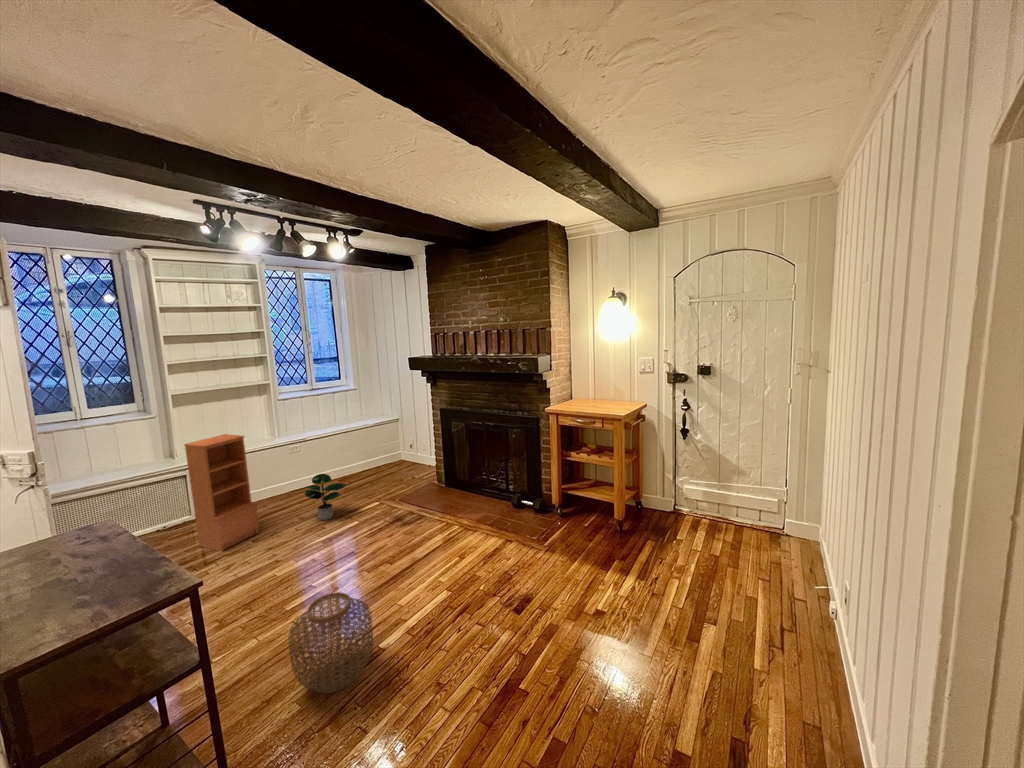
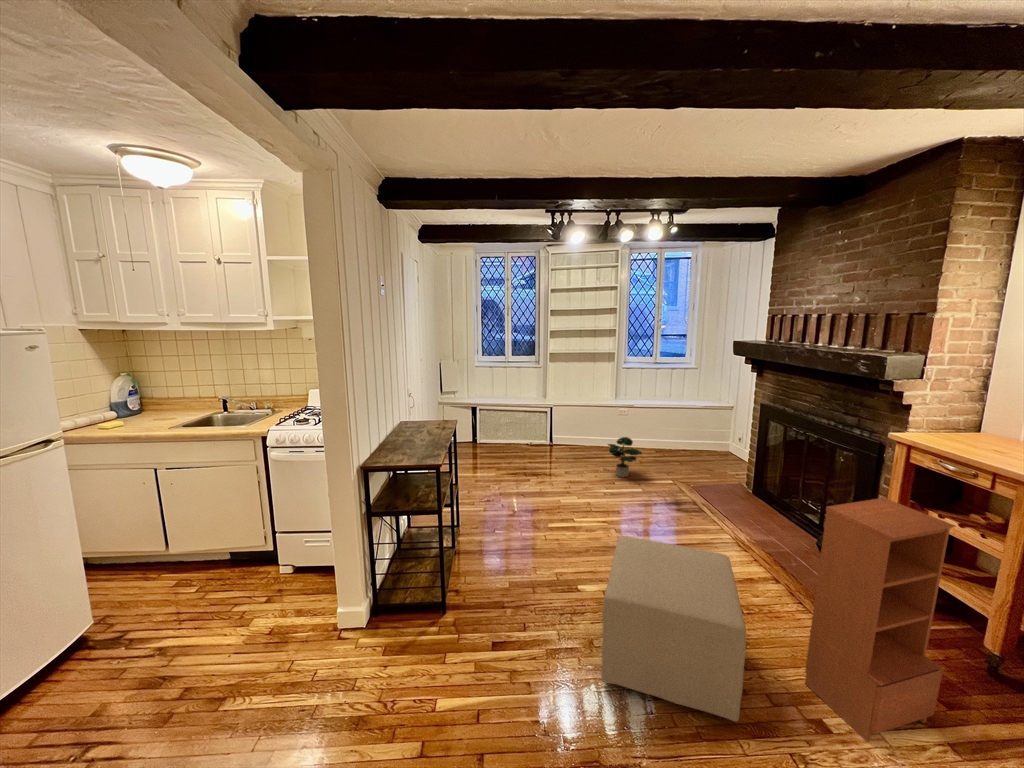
bookcase: present [185,434,259,551] -> present [805,498,955,742]
ottoman: none [427,530,574,705] -> present [601,536,746,721]
woven basket: present [288,592,373,693] -> none [510,521,569,595]

